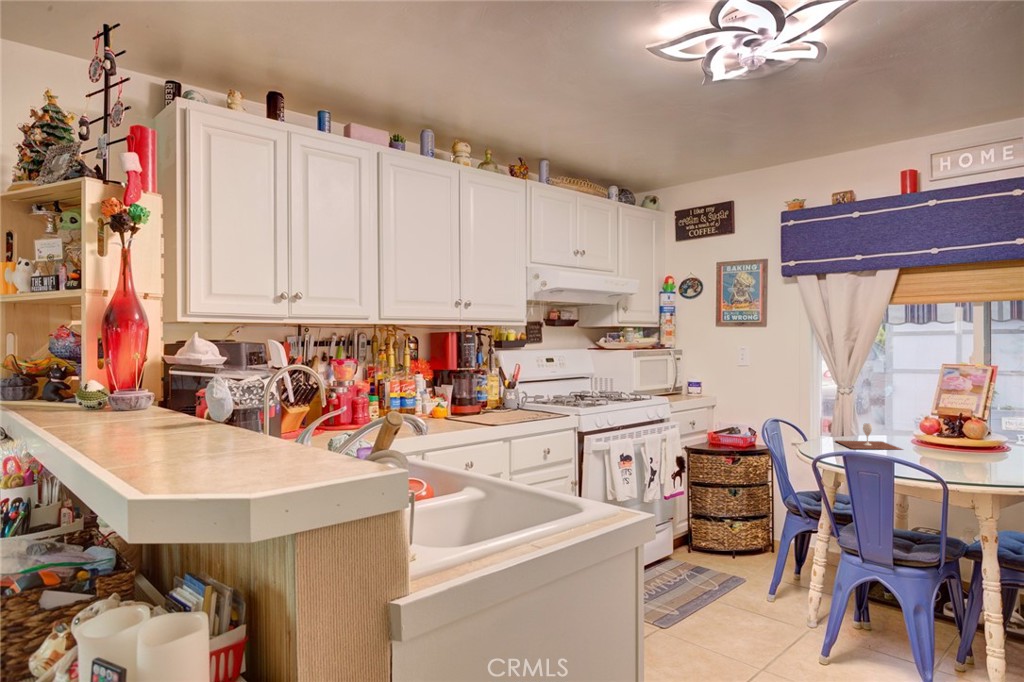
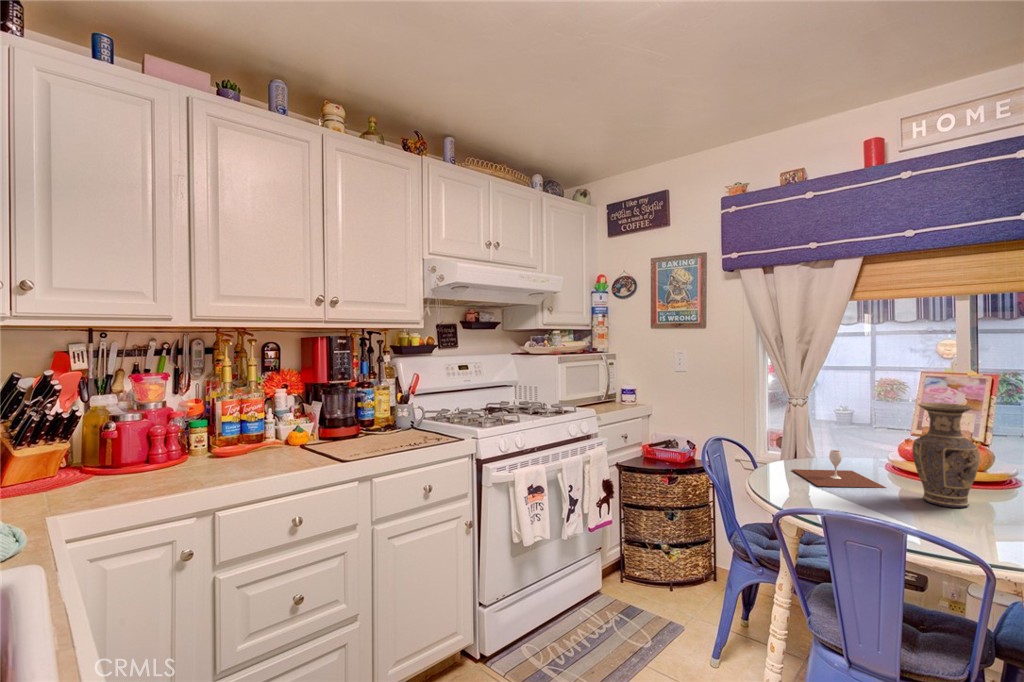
vase: none [920,384,964,458] -> present [913,403,980,508]

